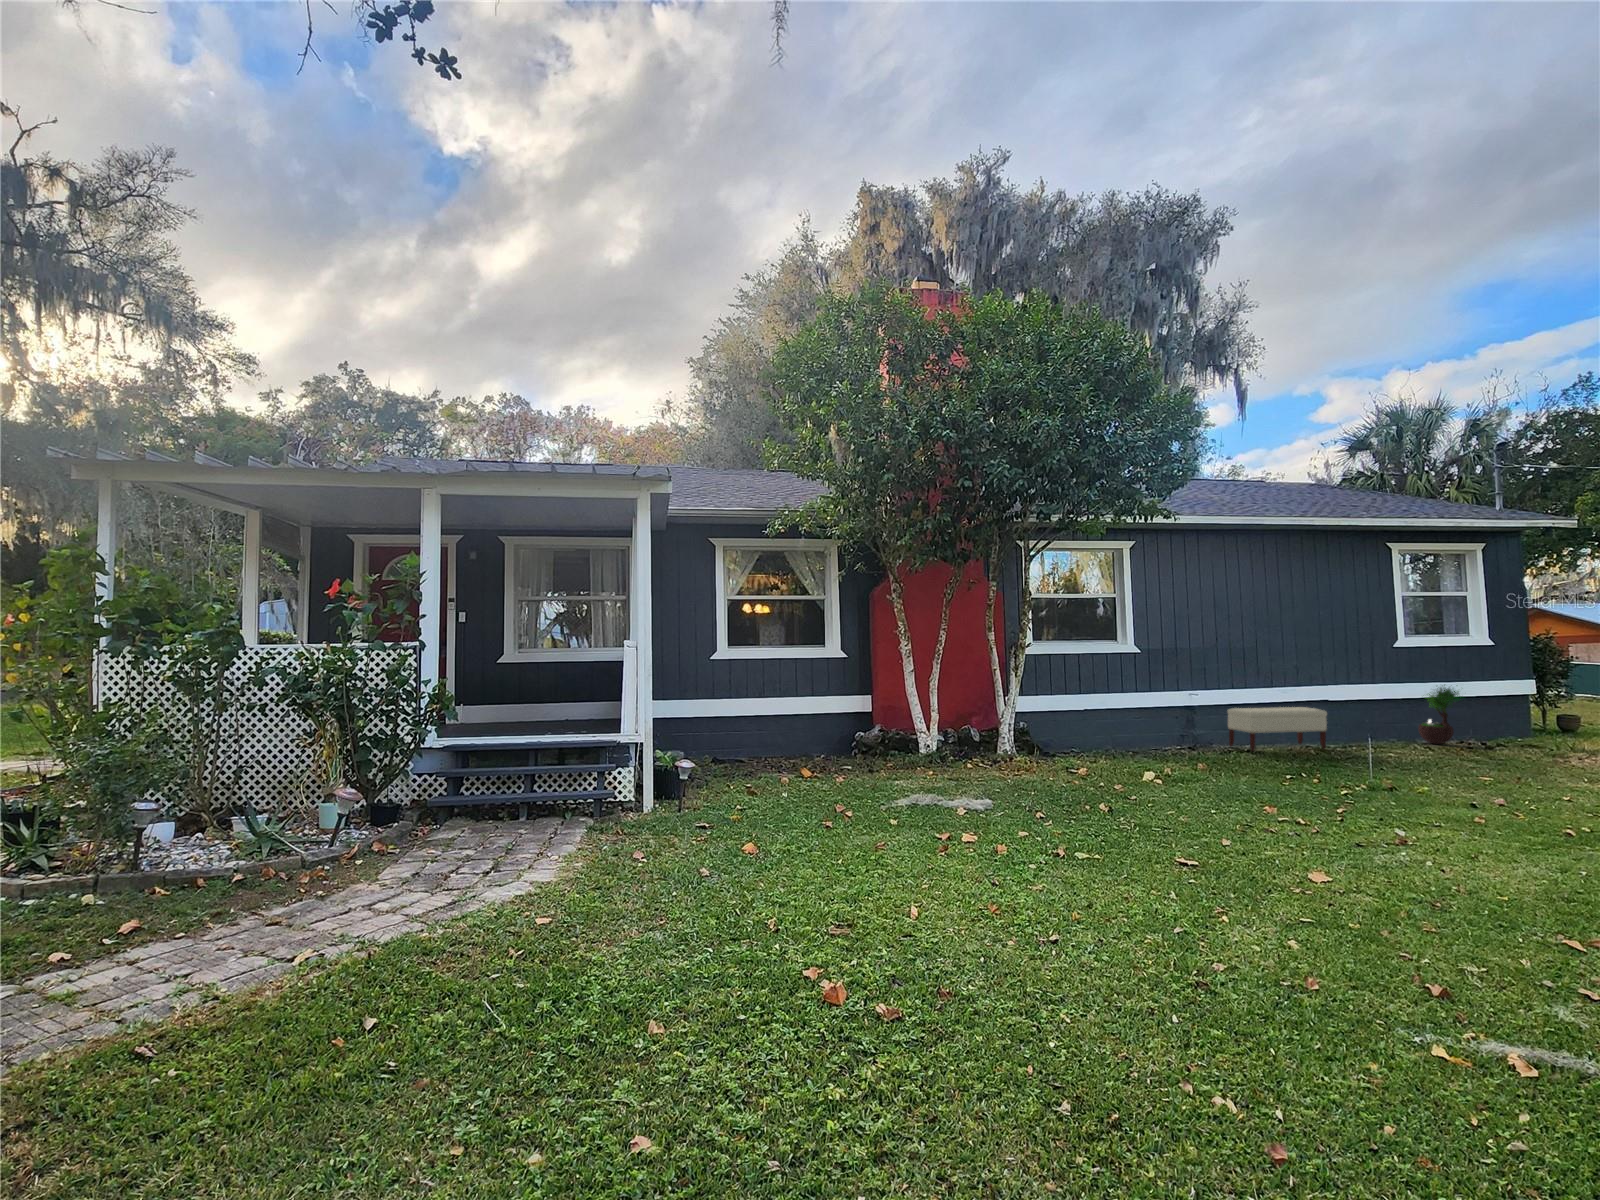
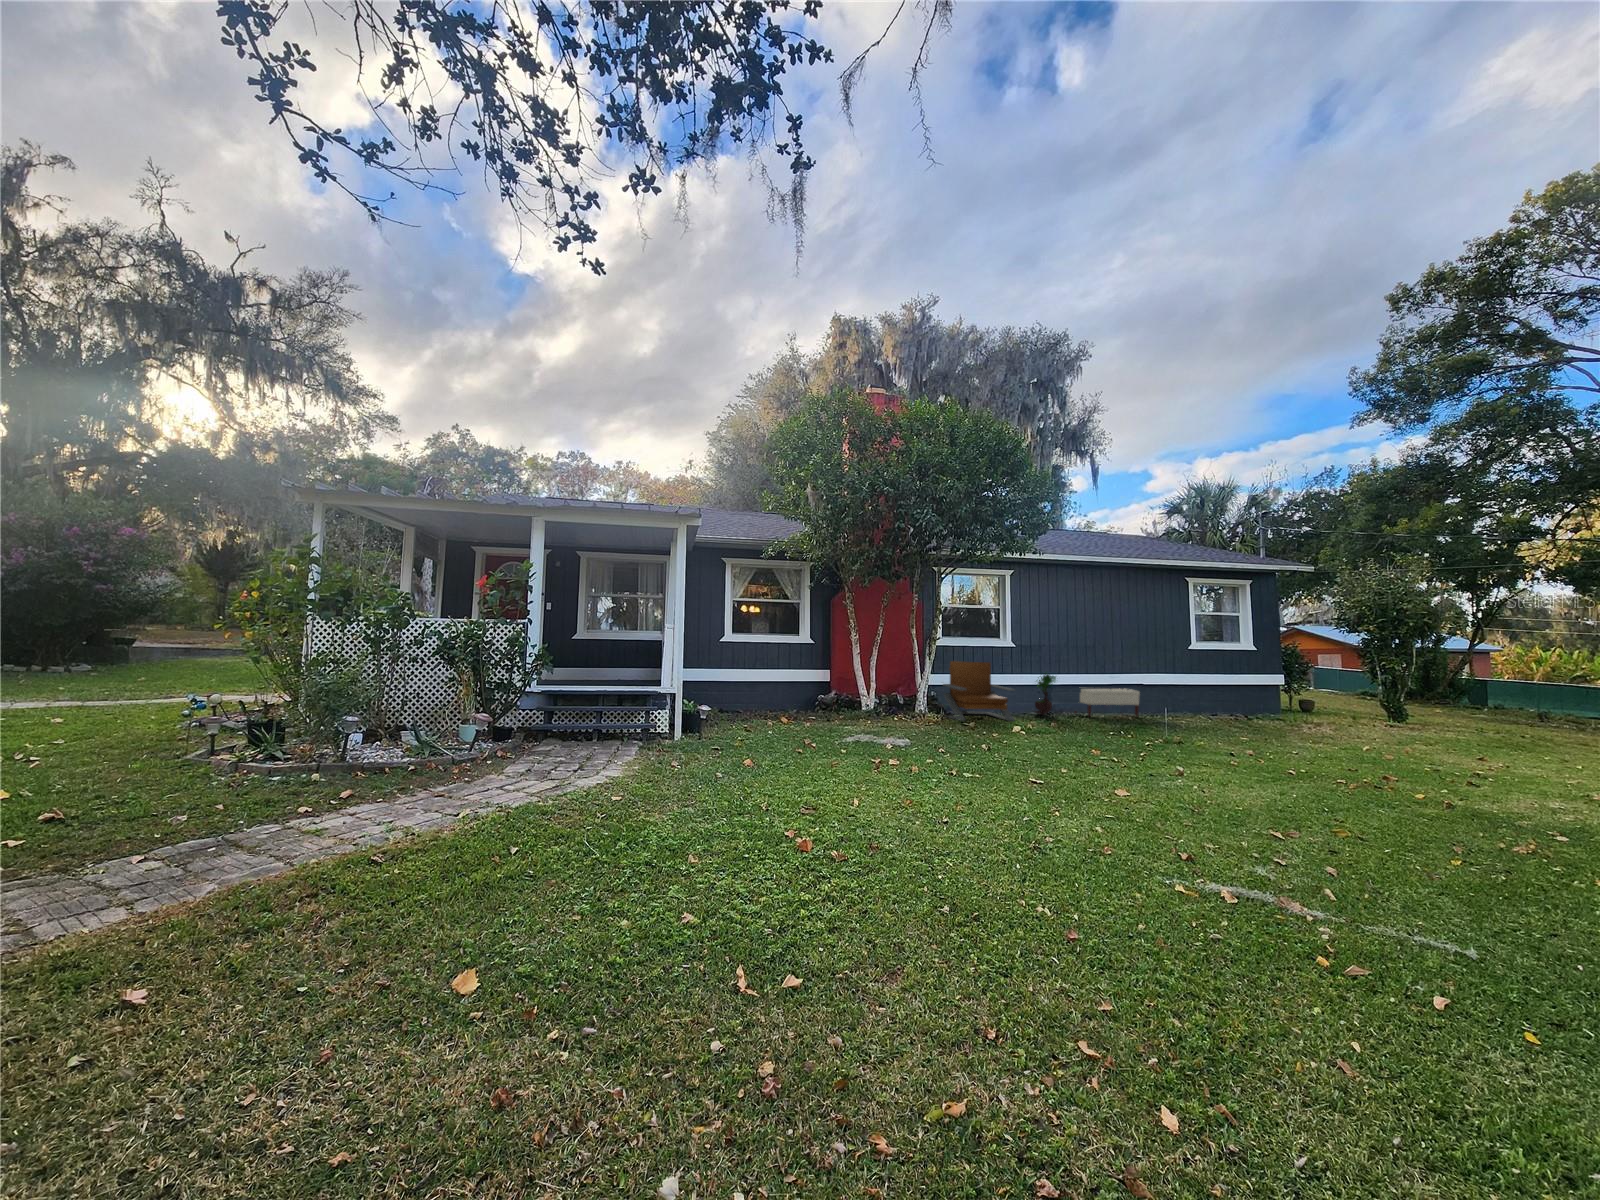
lounge chair: none [1025,676,1144,765] -> present [943,661,1015,721]
potted tree: present [1418,685,1461,744] -> present [1035,673,1056,715]

